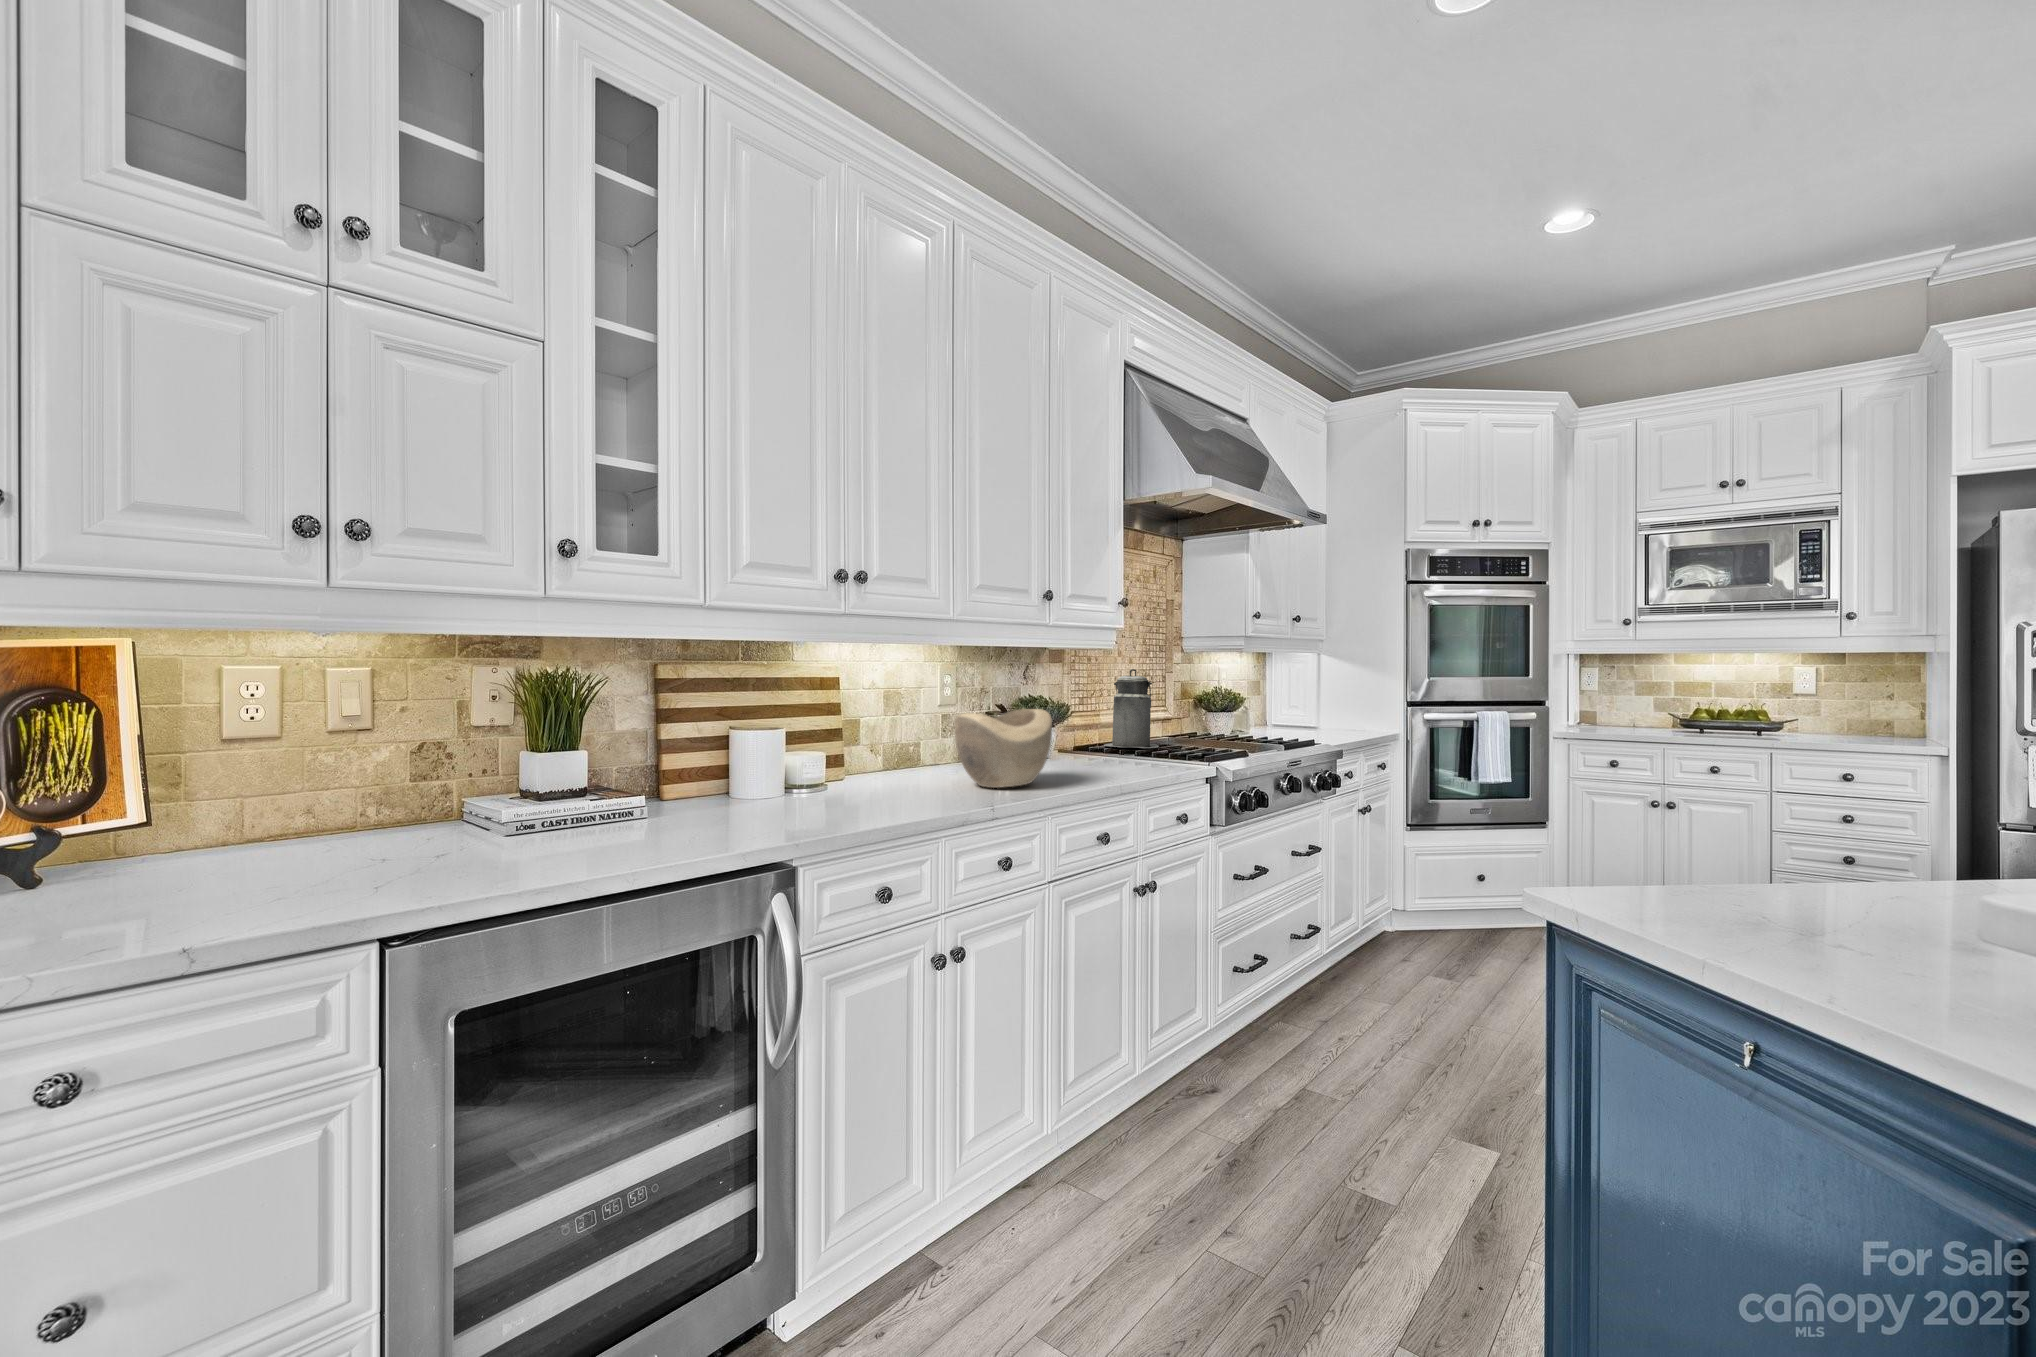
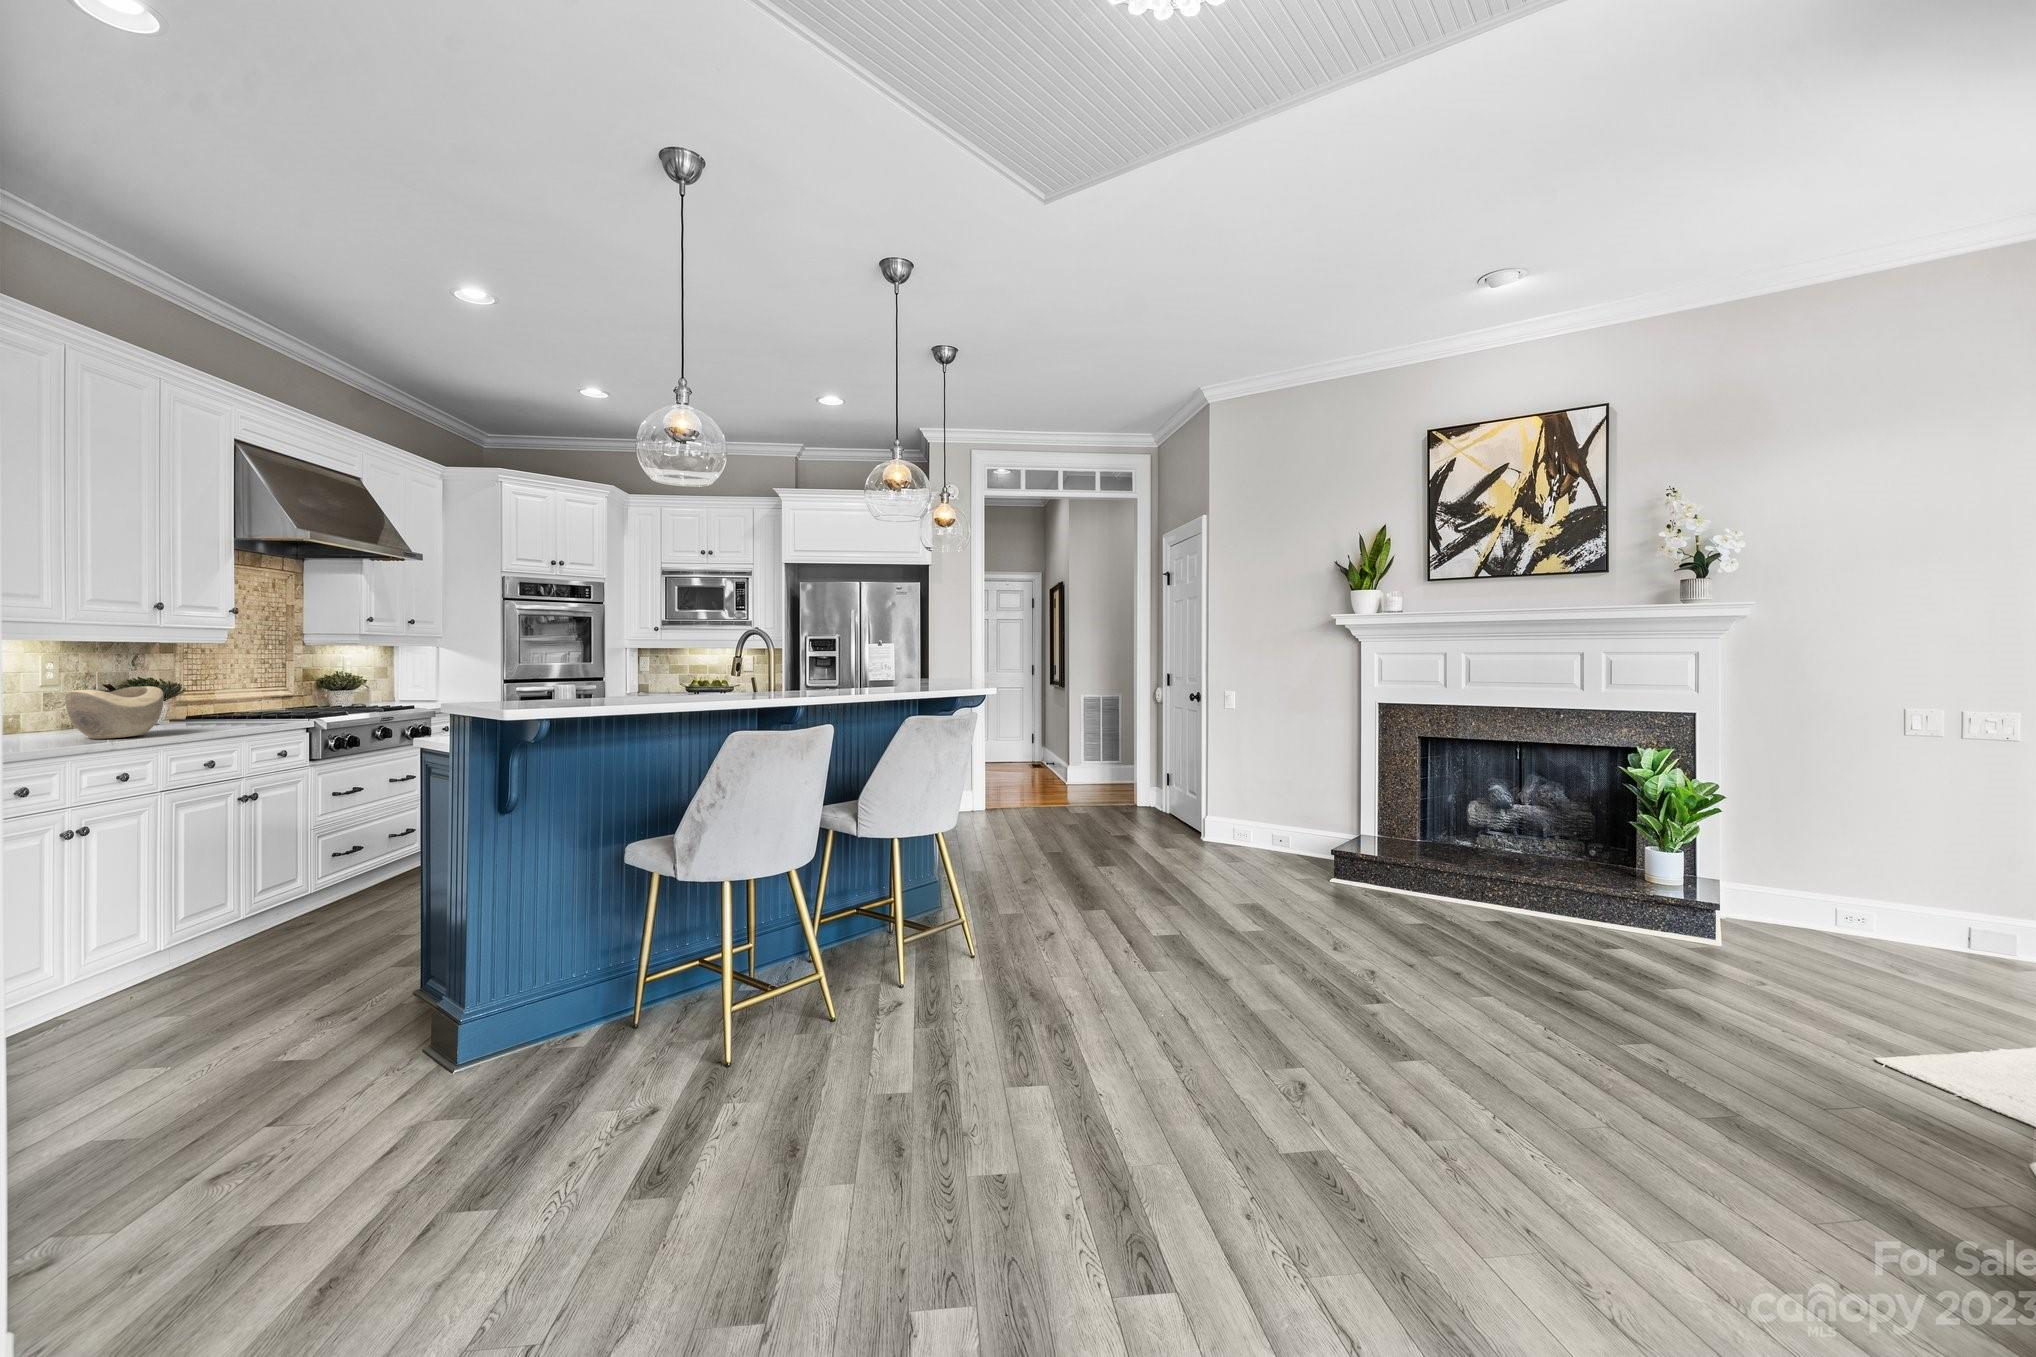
canister: present [1104,669,1159,748] -> none [219,659,274,715]

